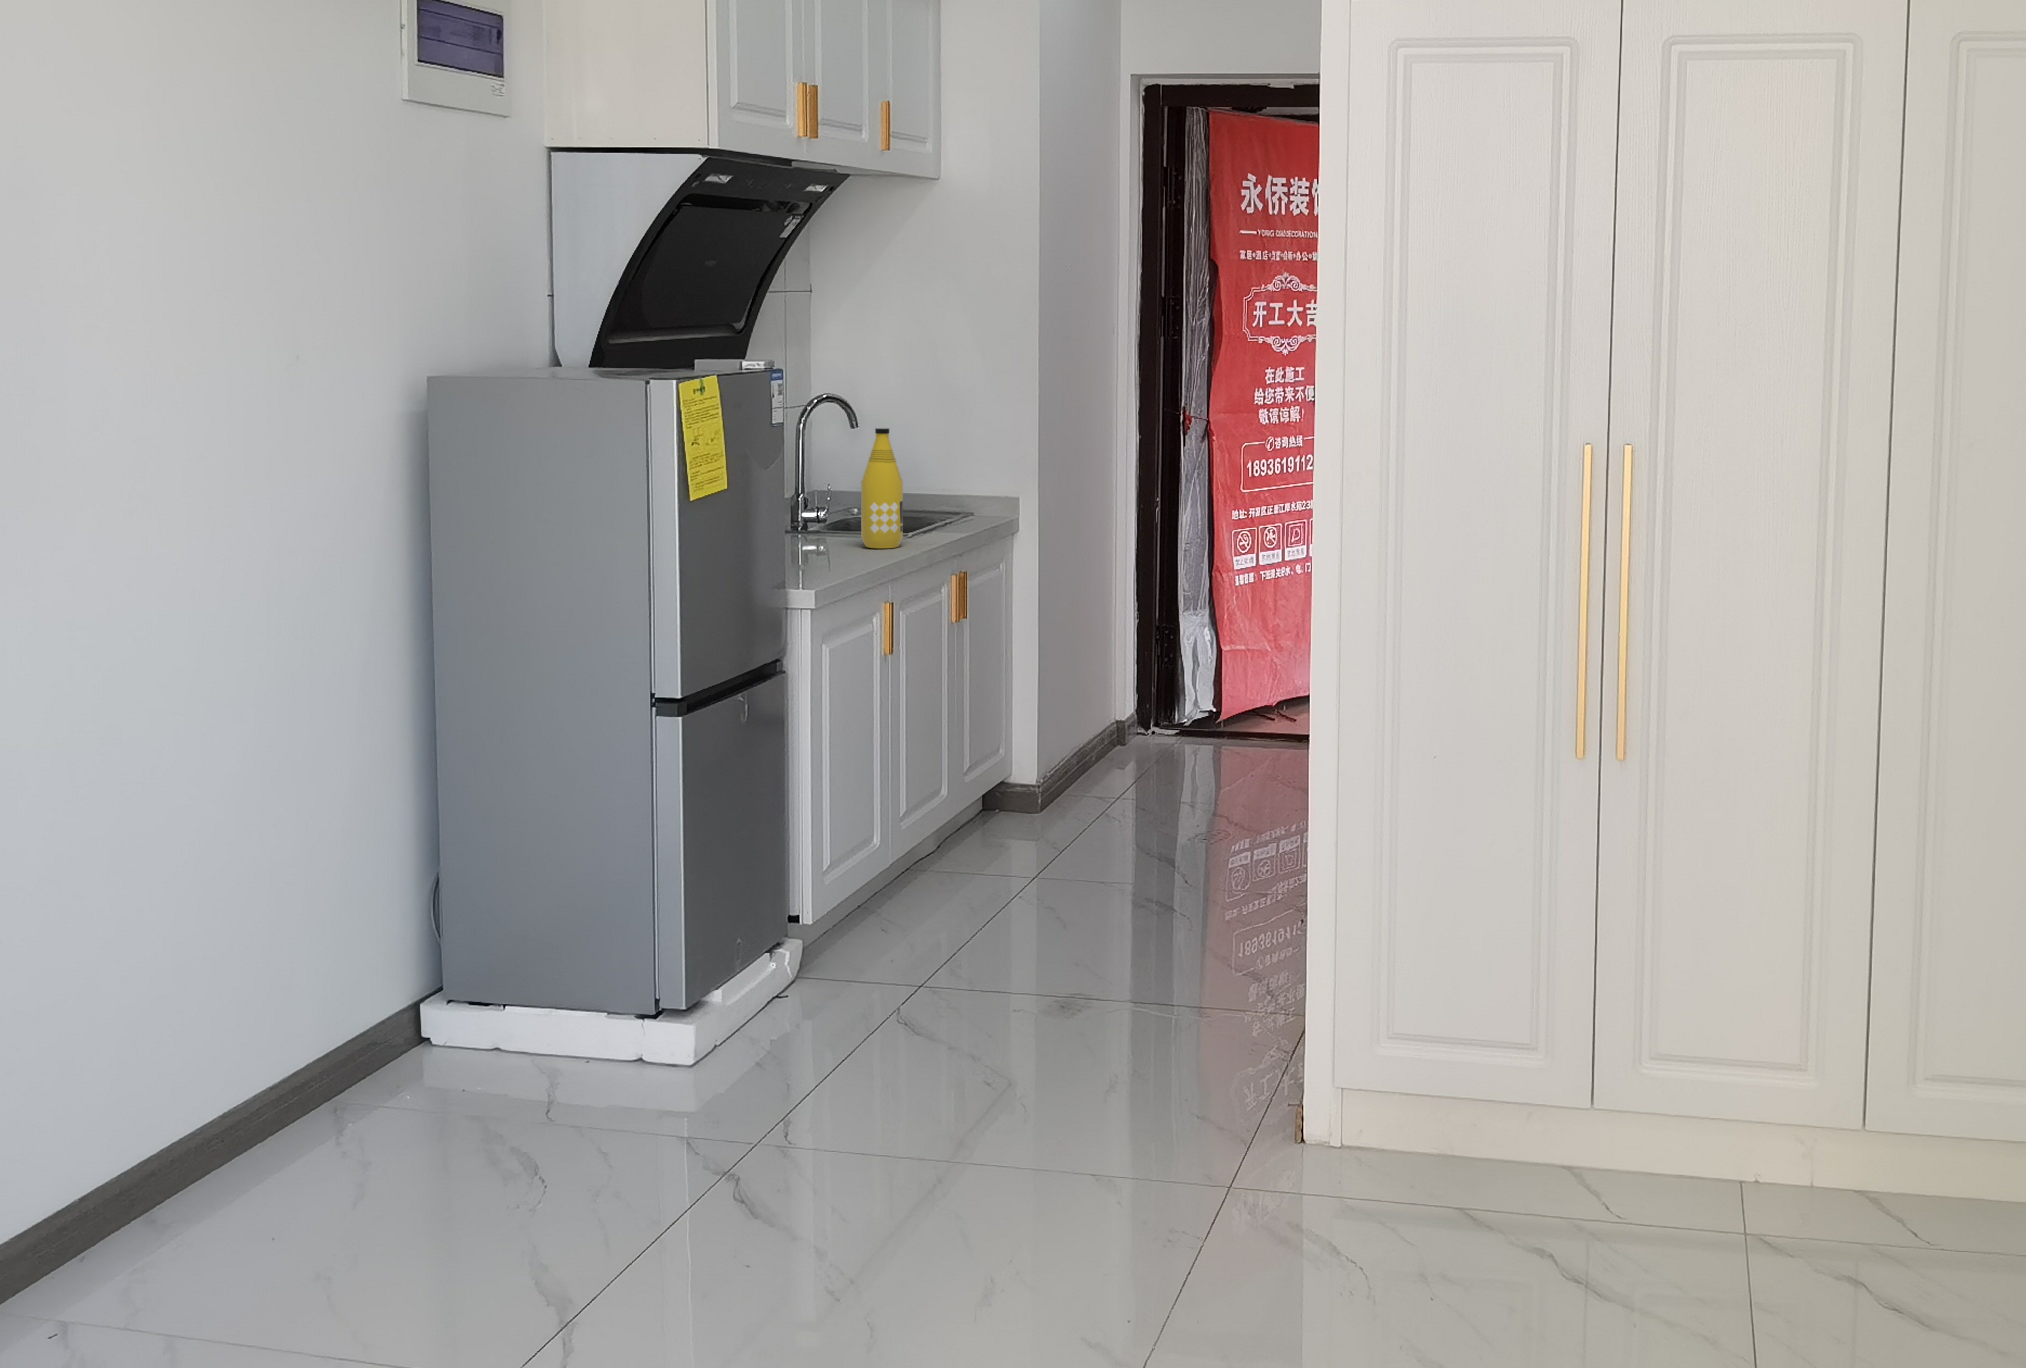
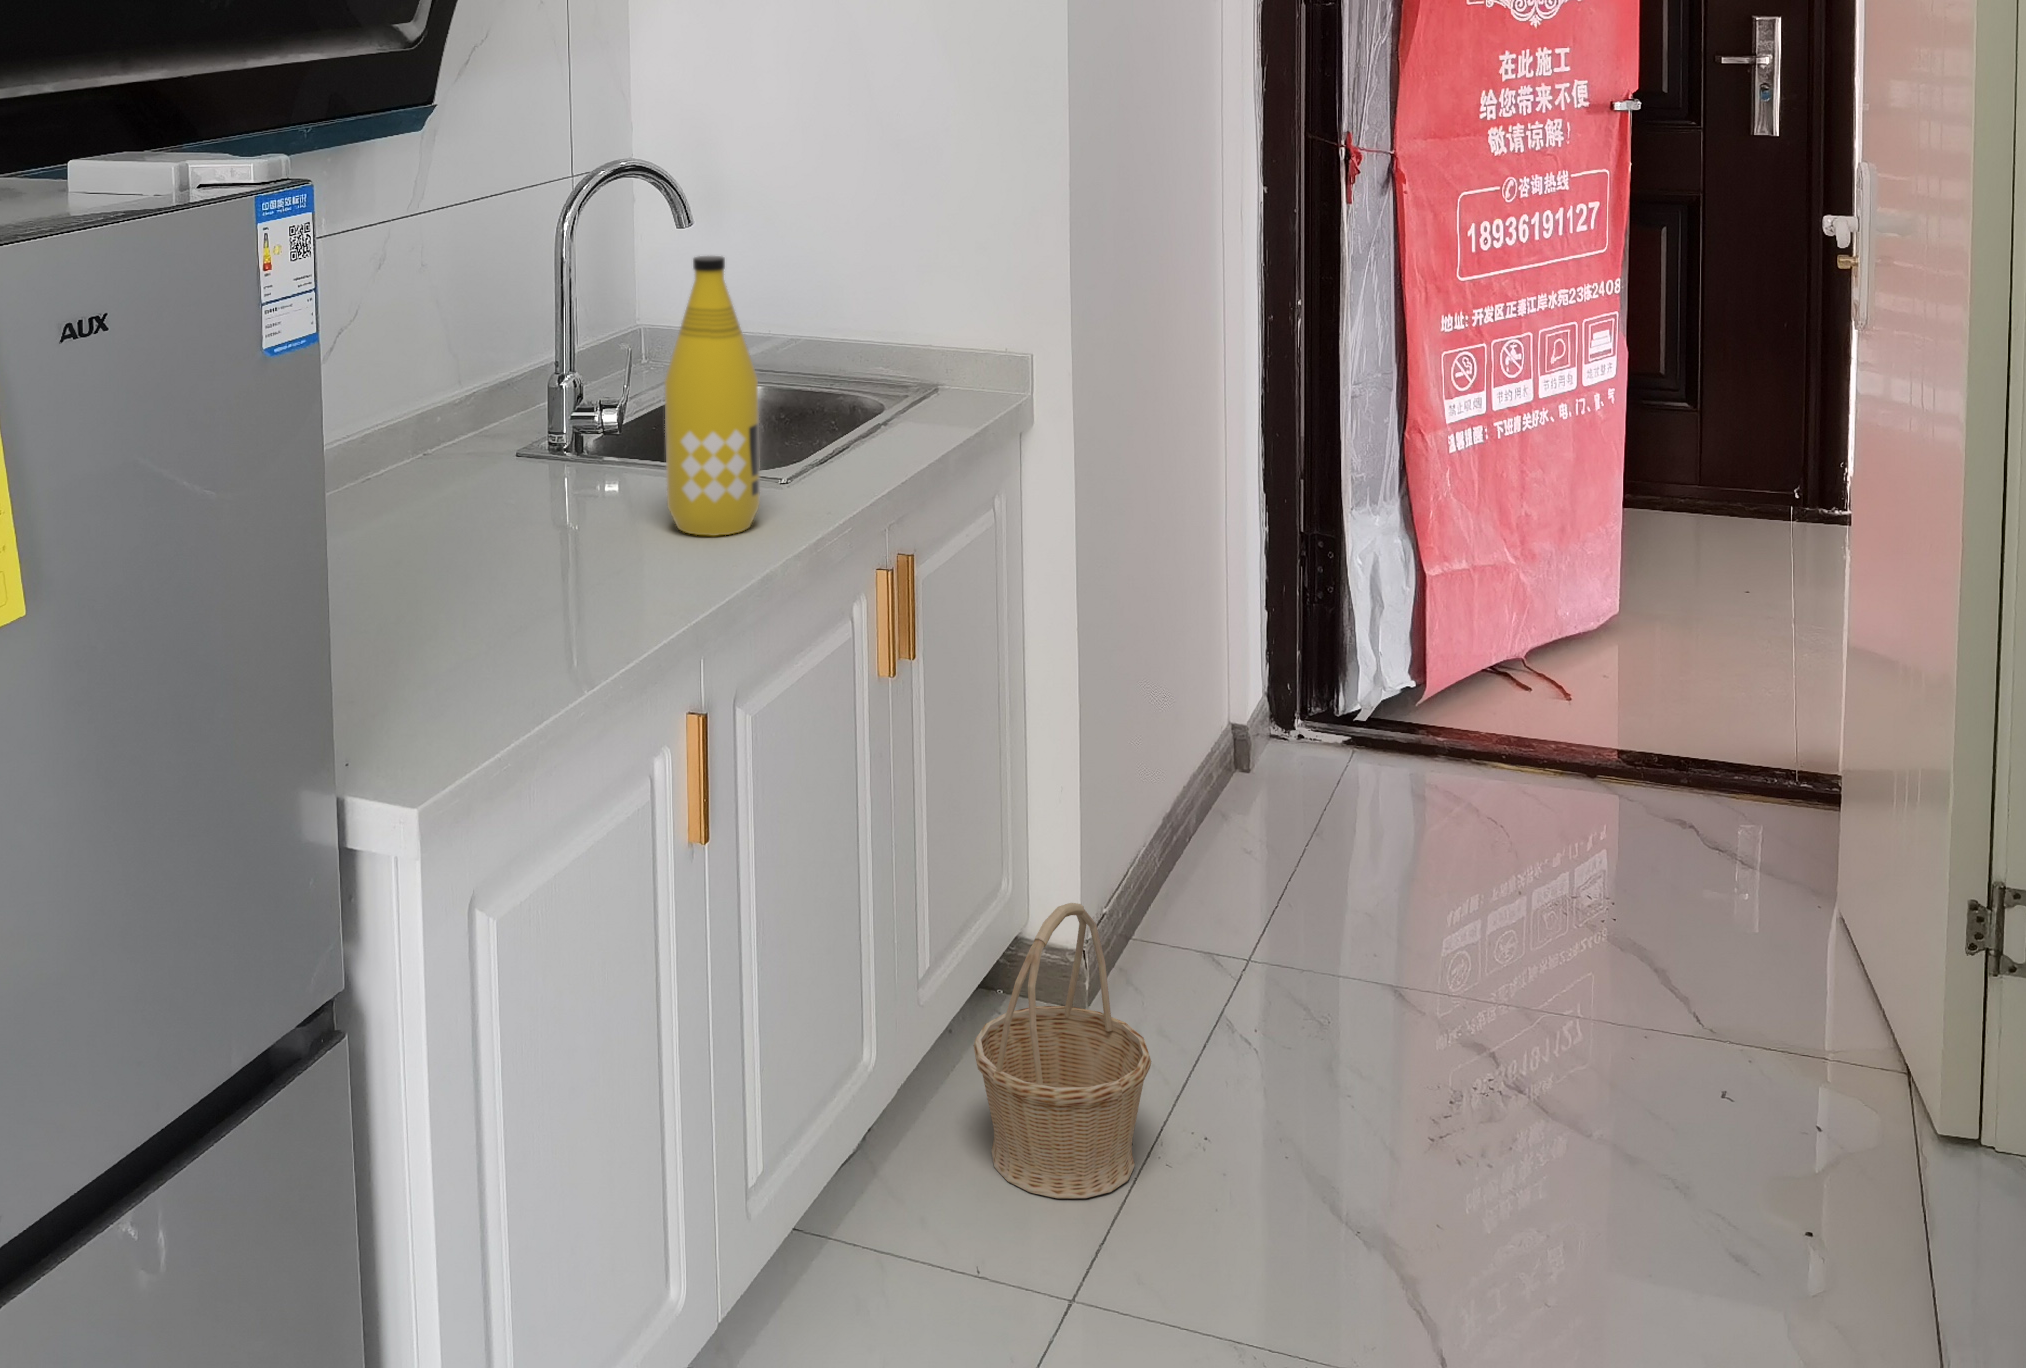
basket: none [988,734,1068,859] -> present [973,903,1151,1198]

